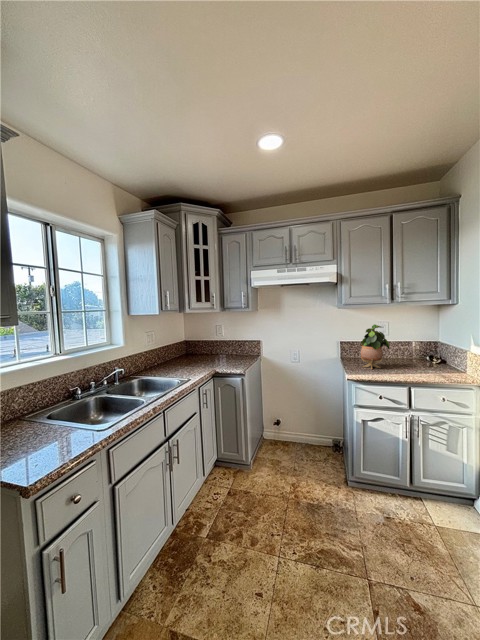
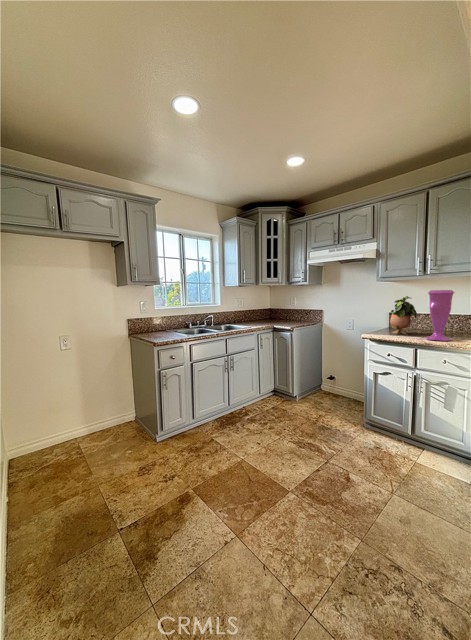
vase: none [404,318,436,374] -> present [426,290,455,341]

